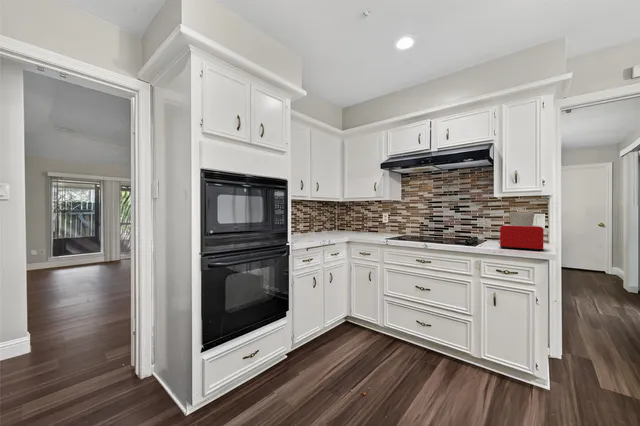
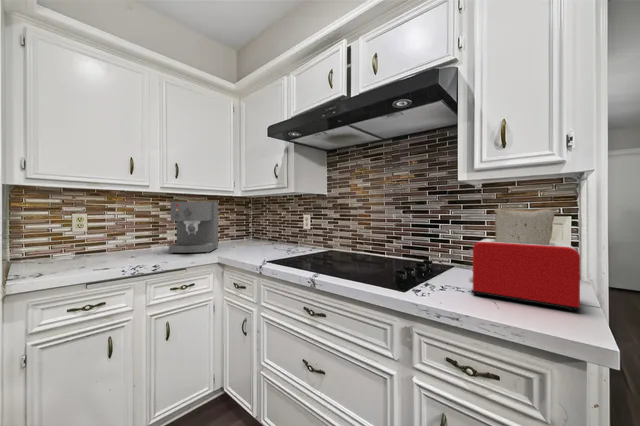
coffee maker: none [311,206,335,237] -> present [169,202,218,253]

